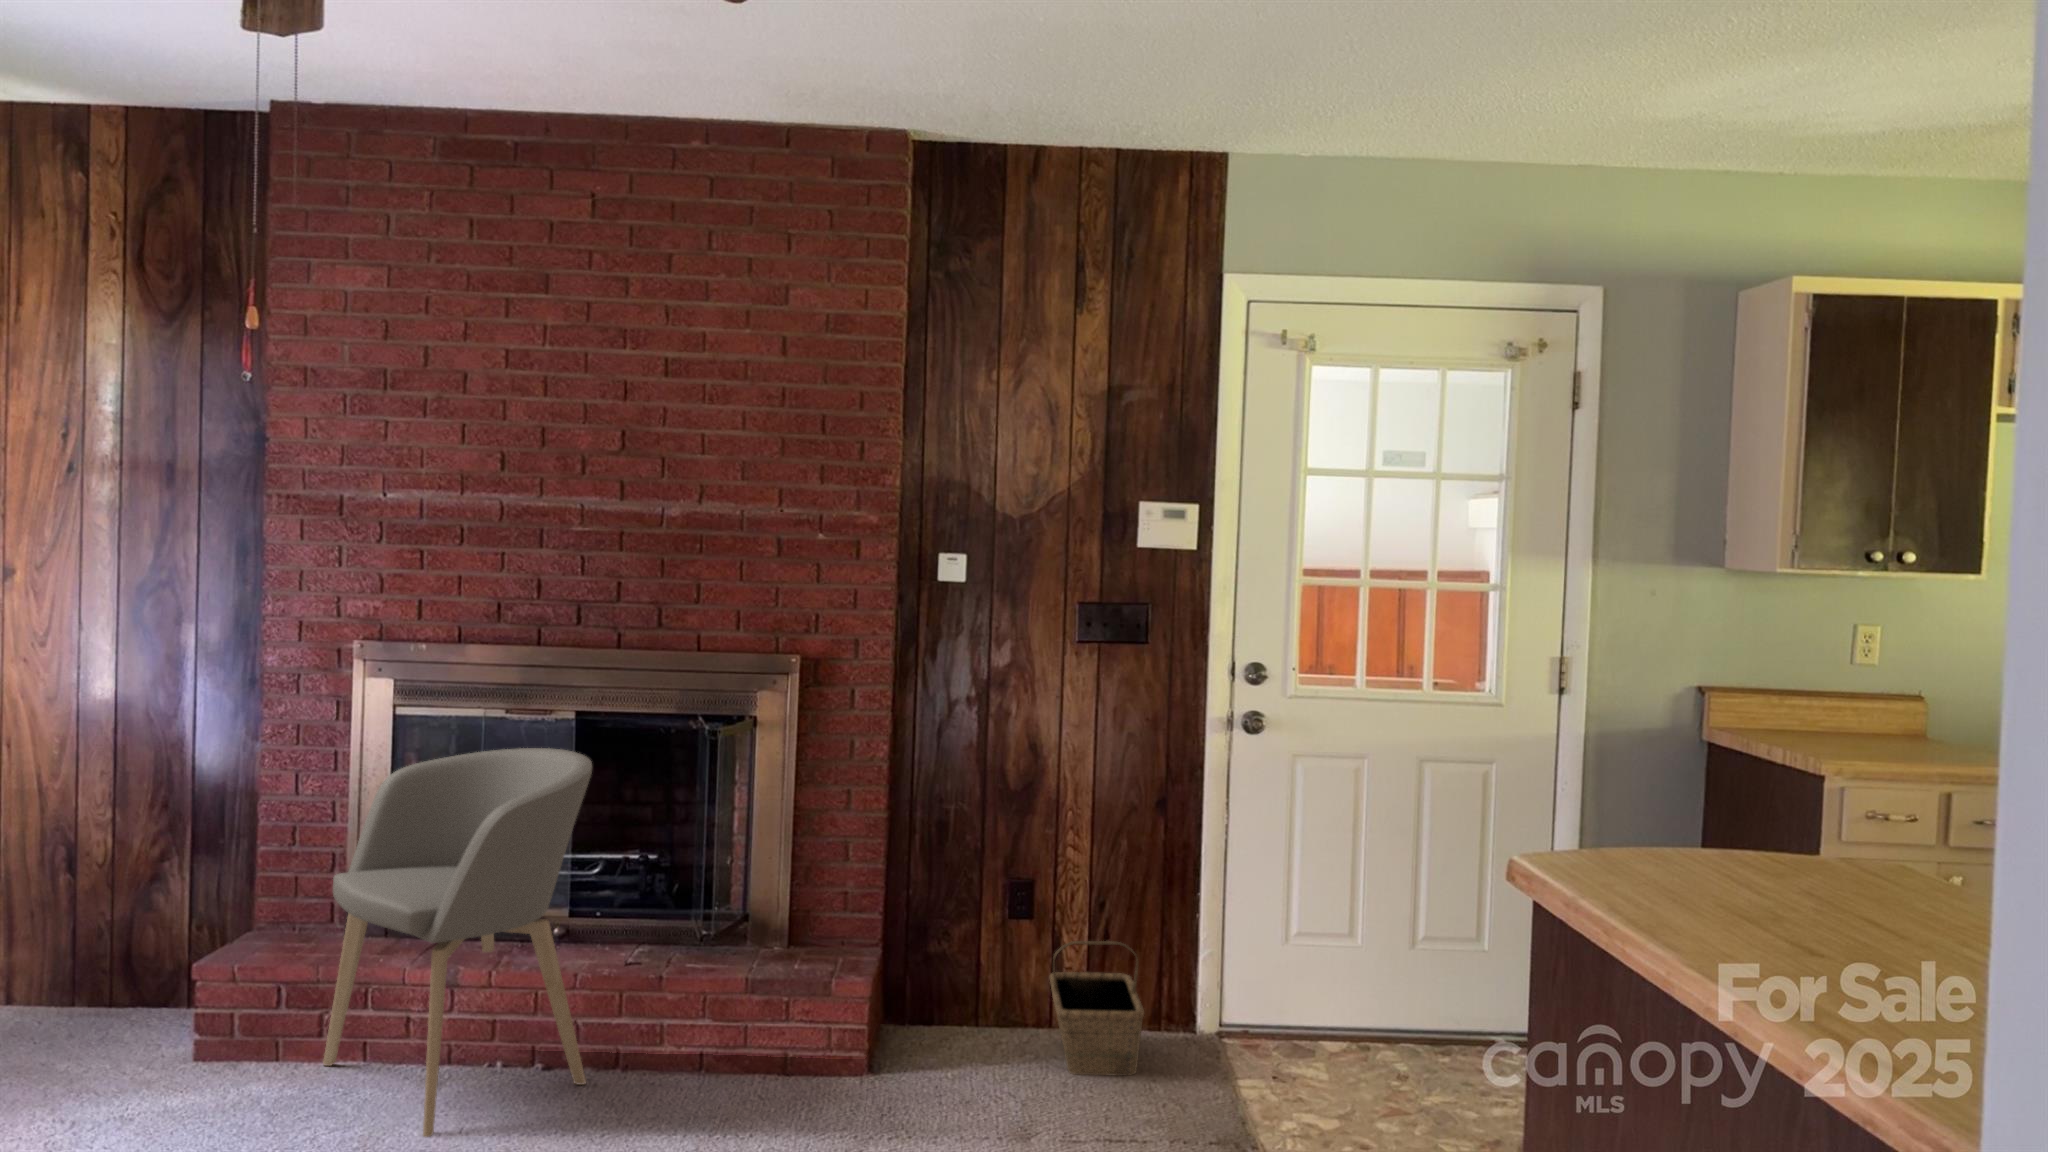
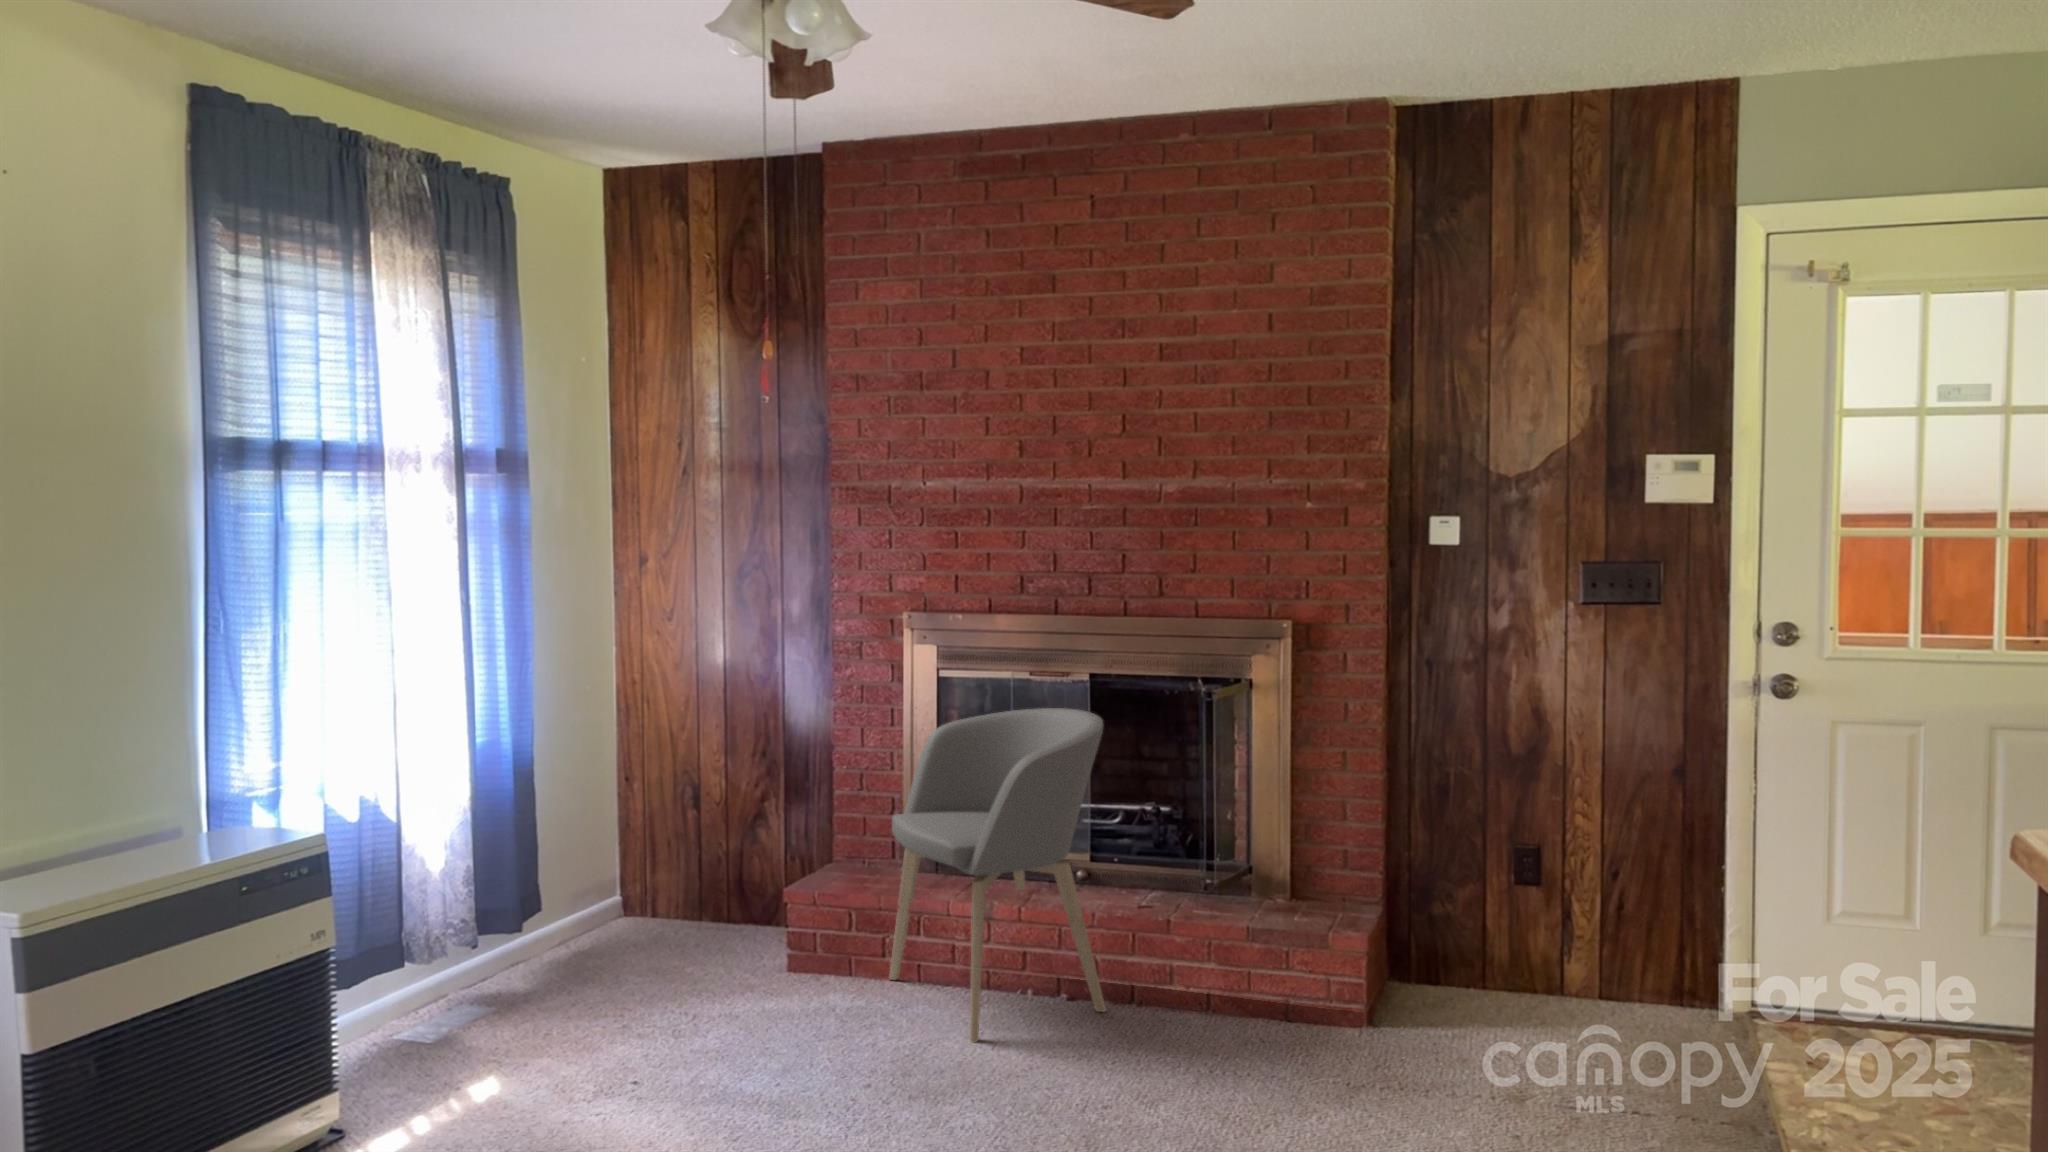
basket: present [1050,941,1144,1076] -> none [1558,910,1657,1050]

